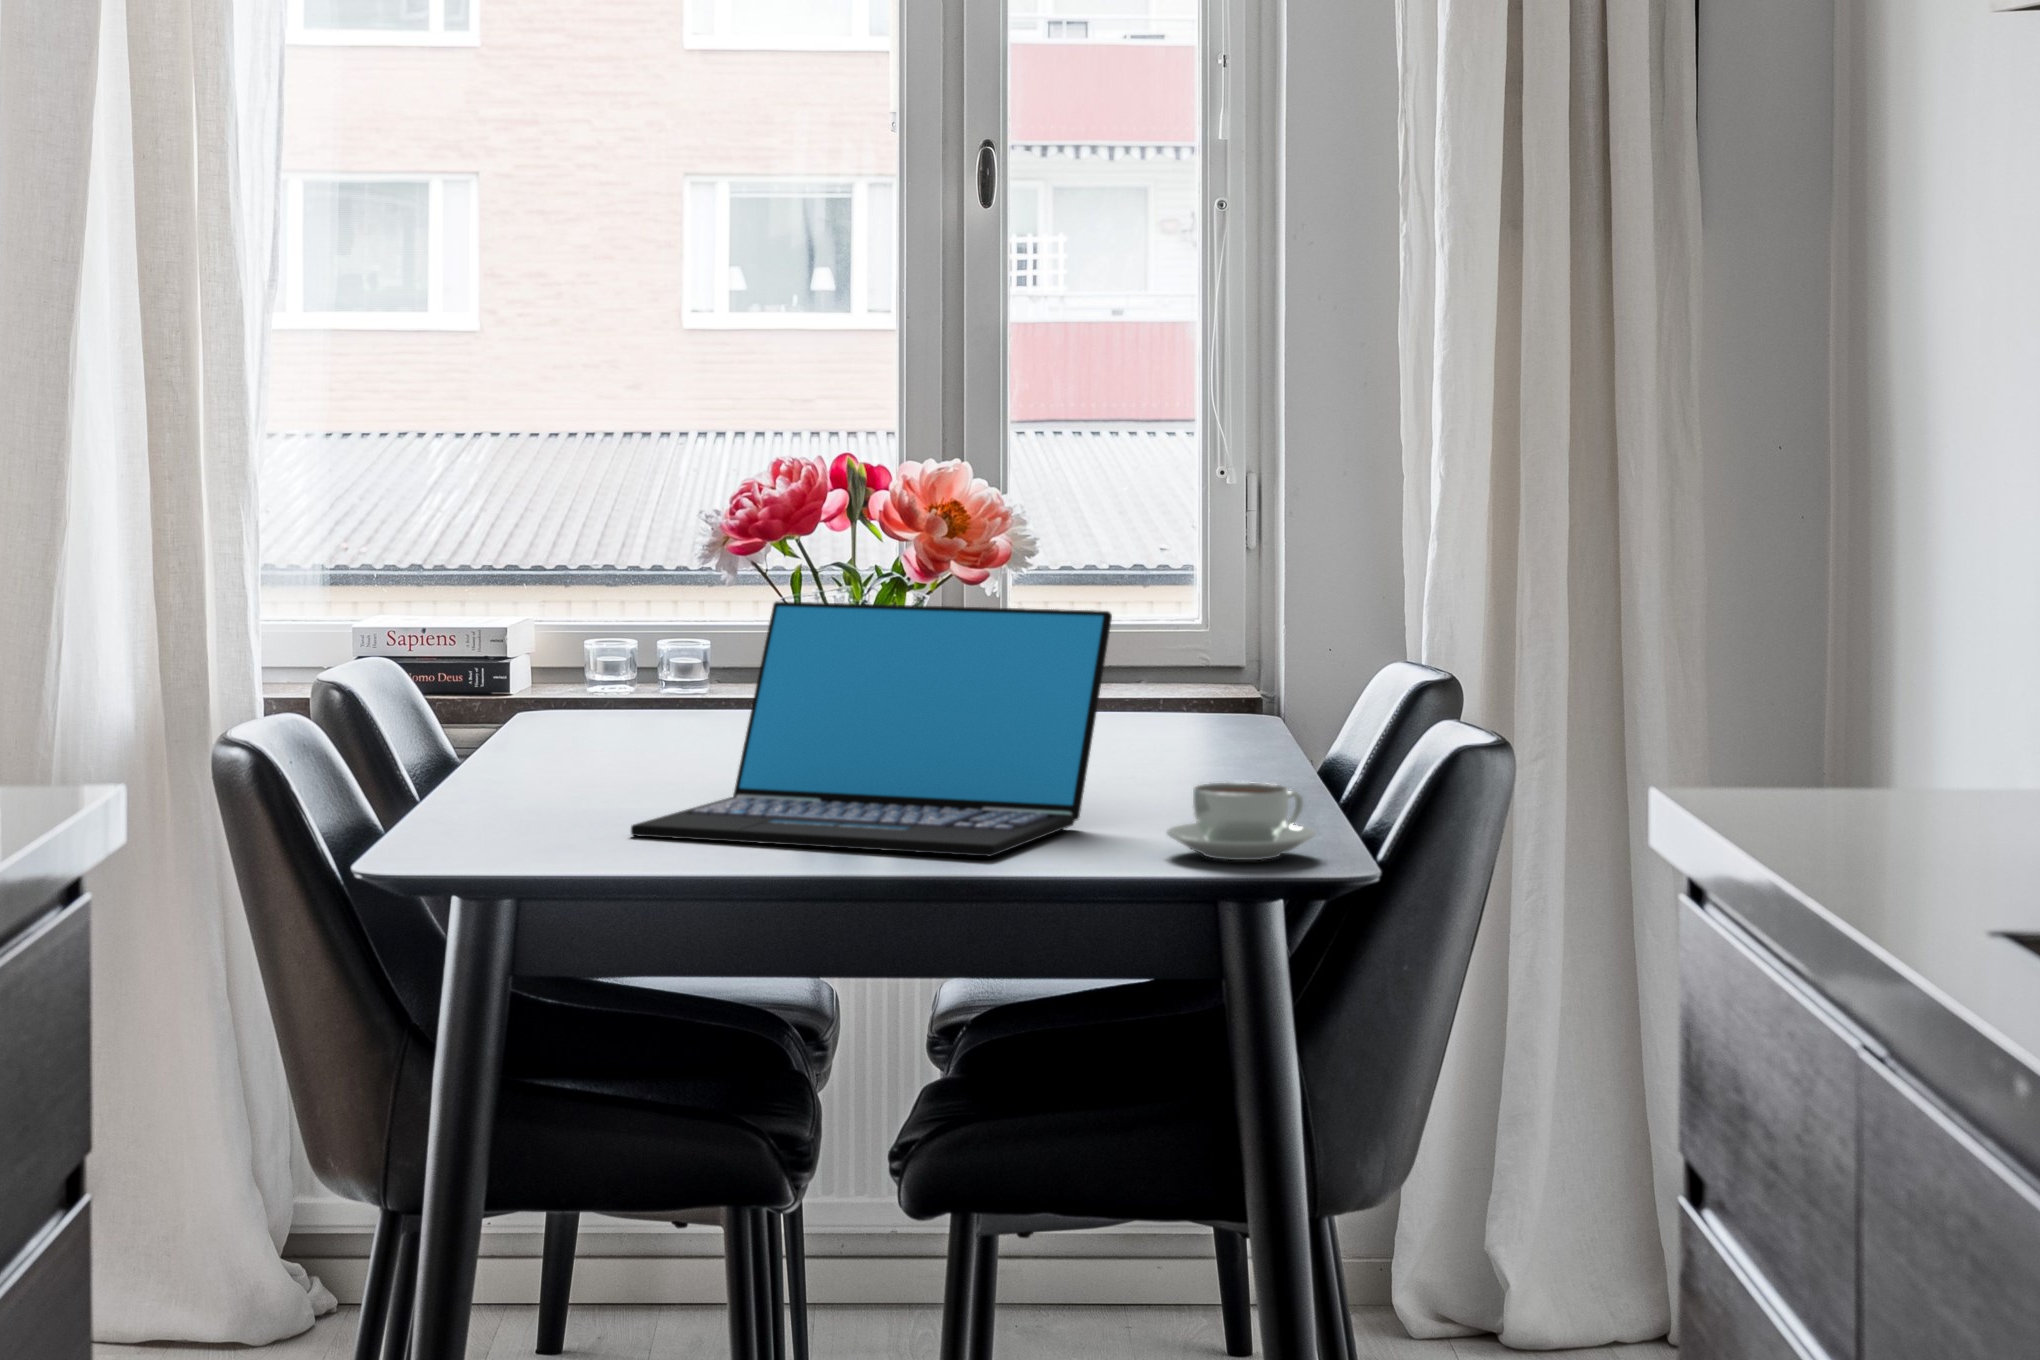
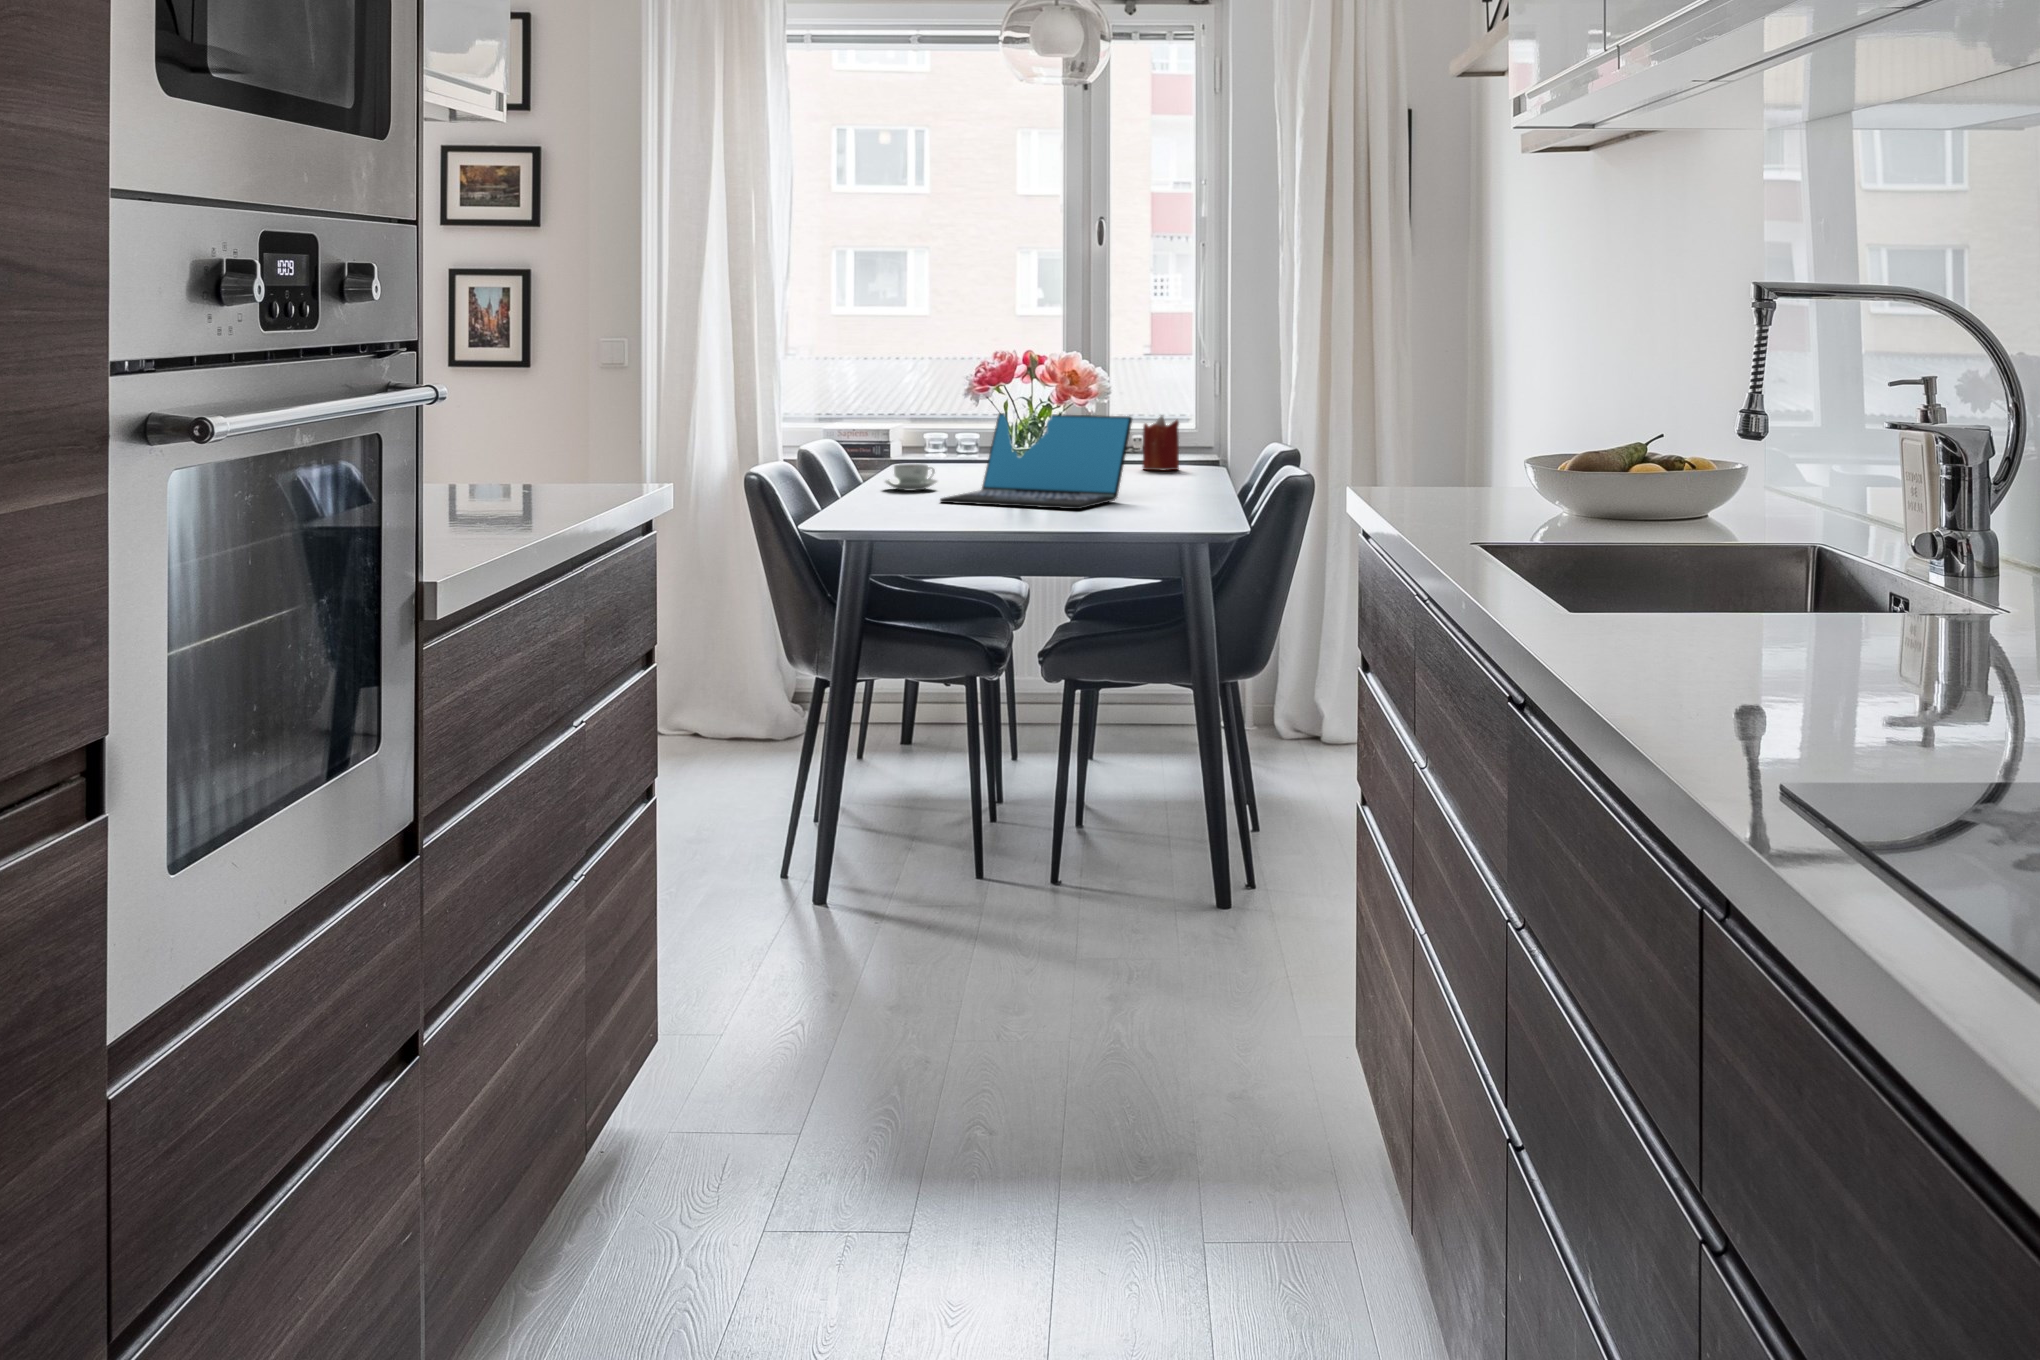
candle: none [1103,595,1190,728] -> present [1143,416,1179,471]
coffee cup: present [1167,782,1316,860] -> present [885,464,937,490]

